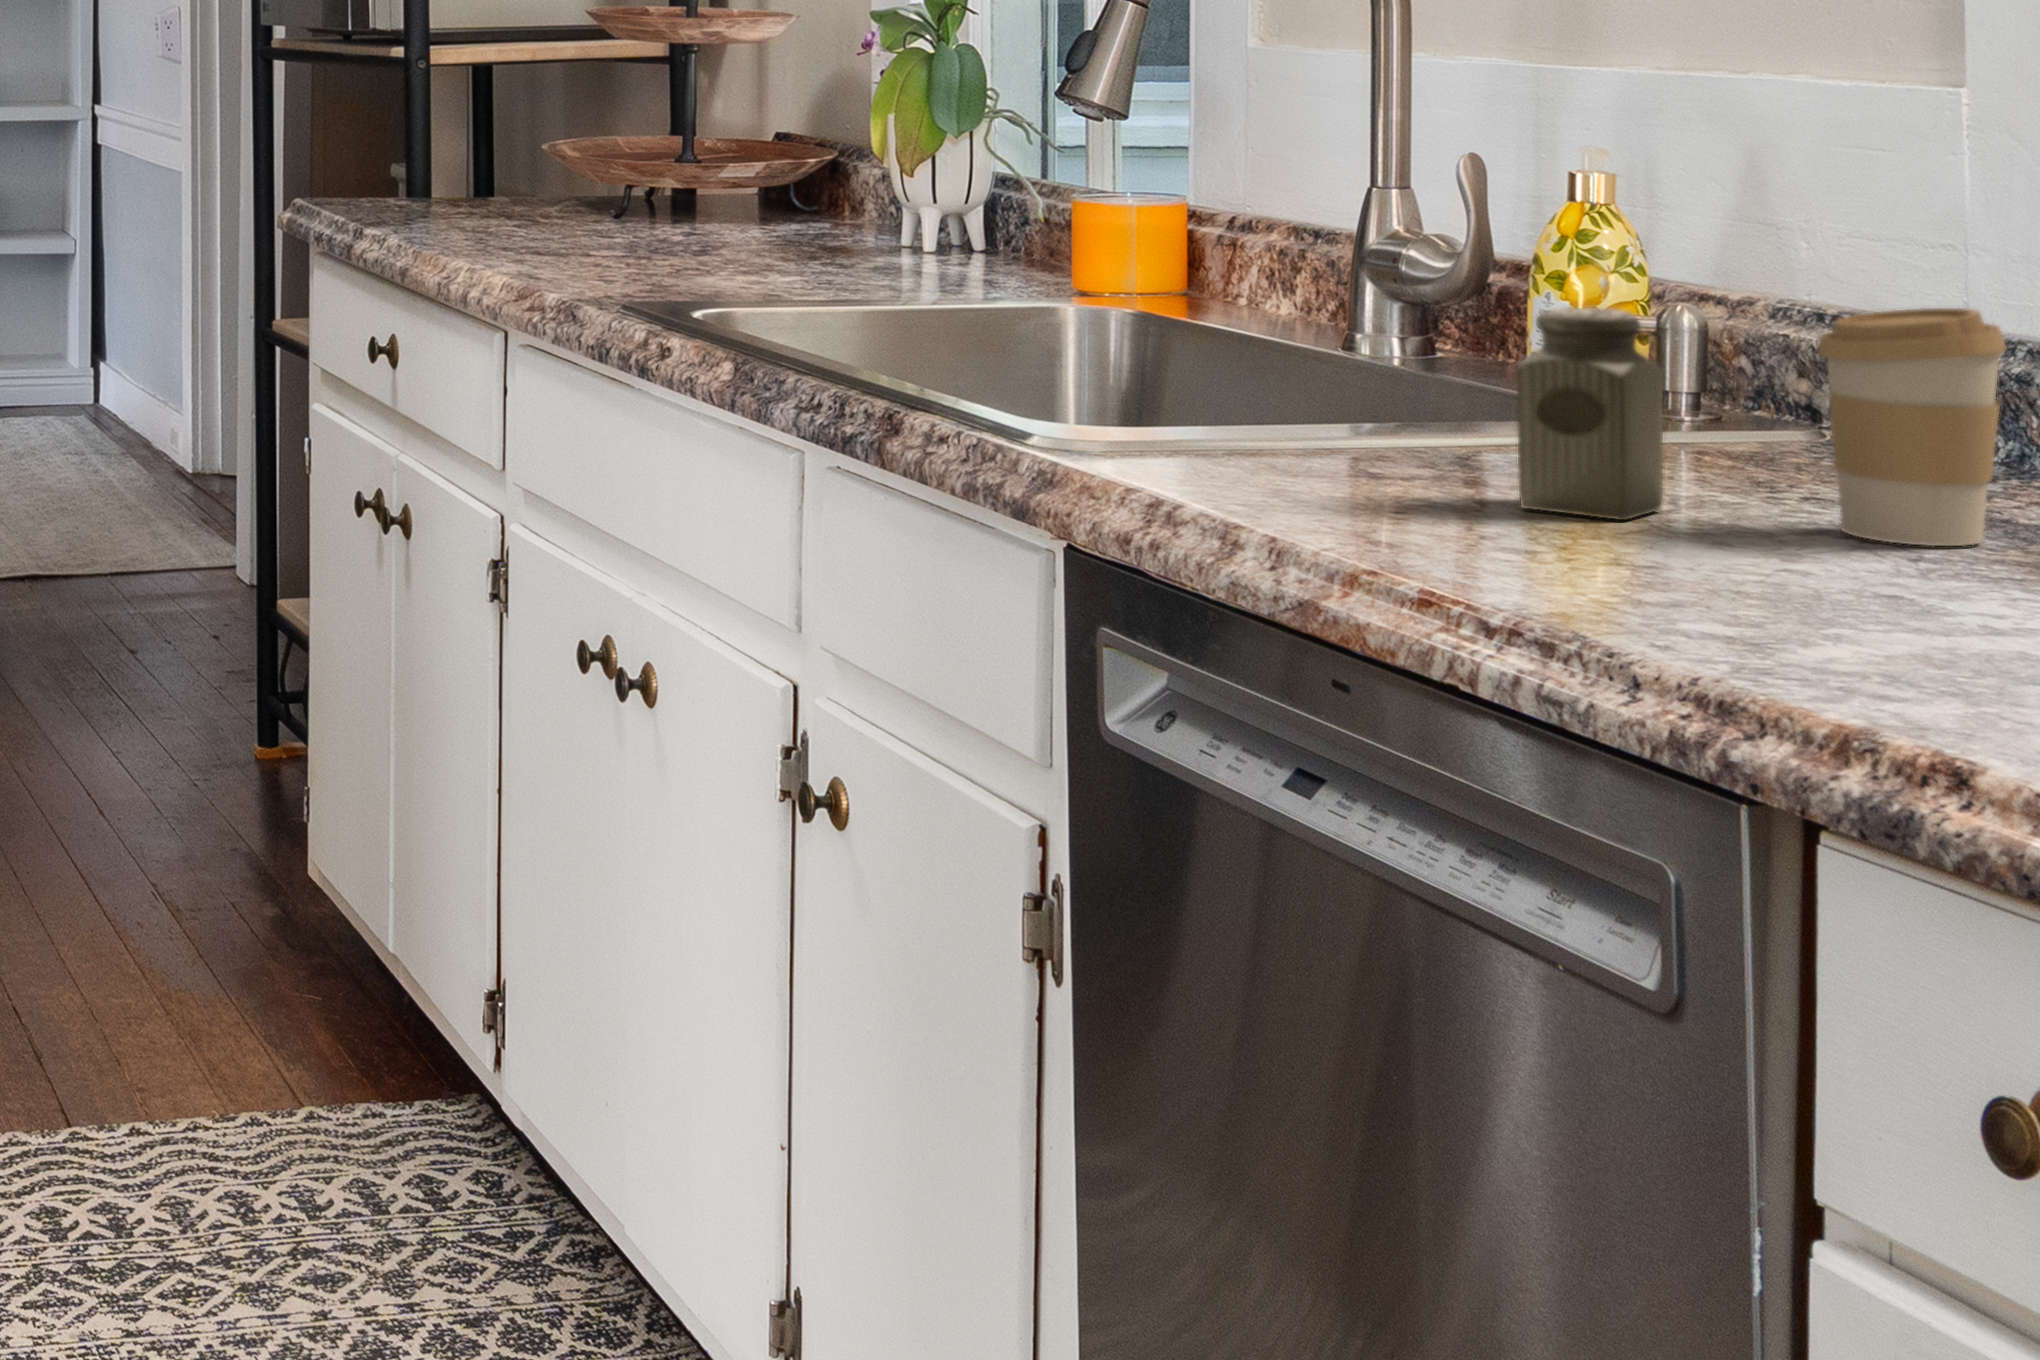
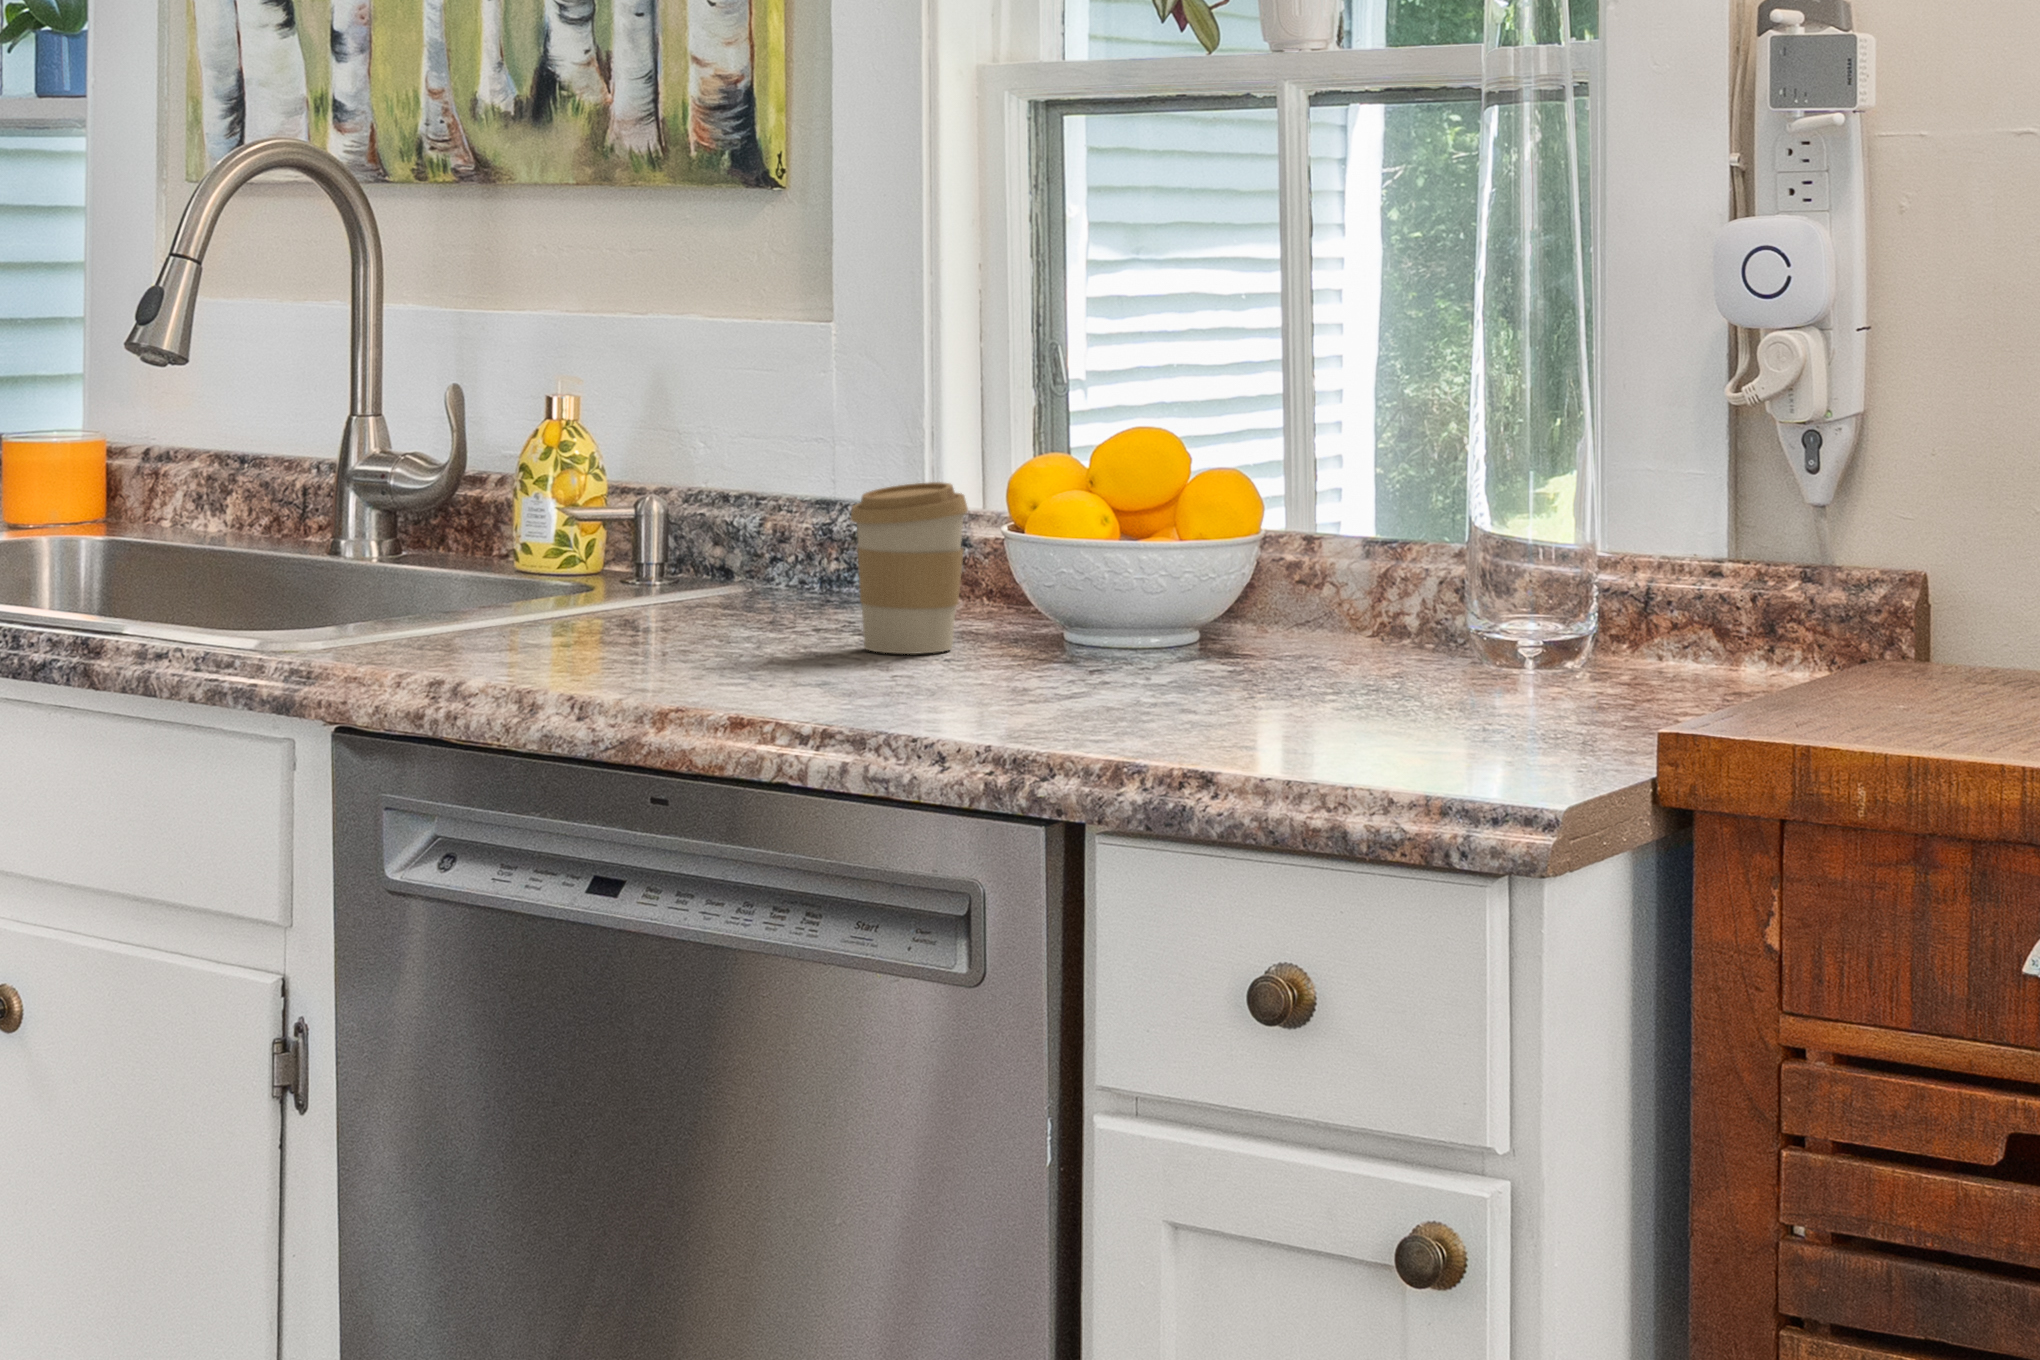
salt shaker: present [1517,308,1663,520] -> none [654,499,742,659]

